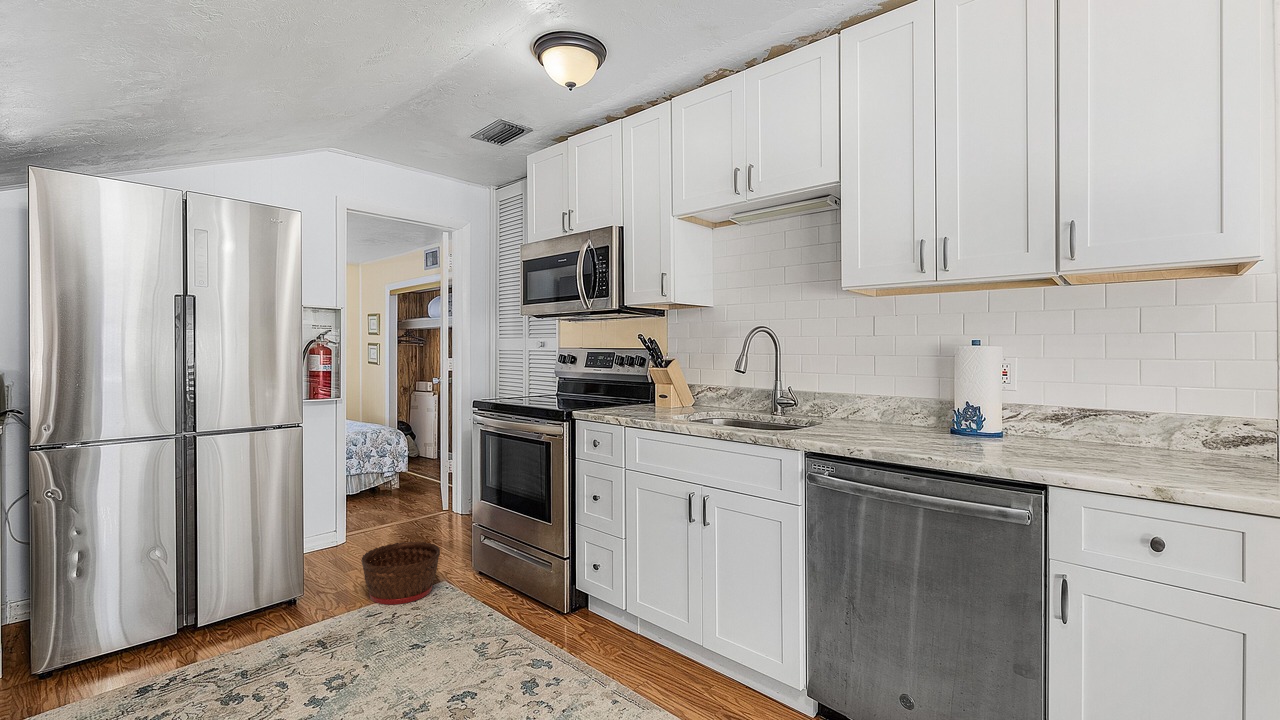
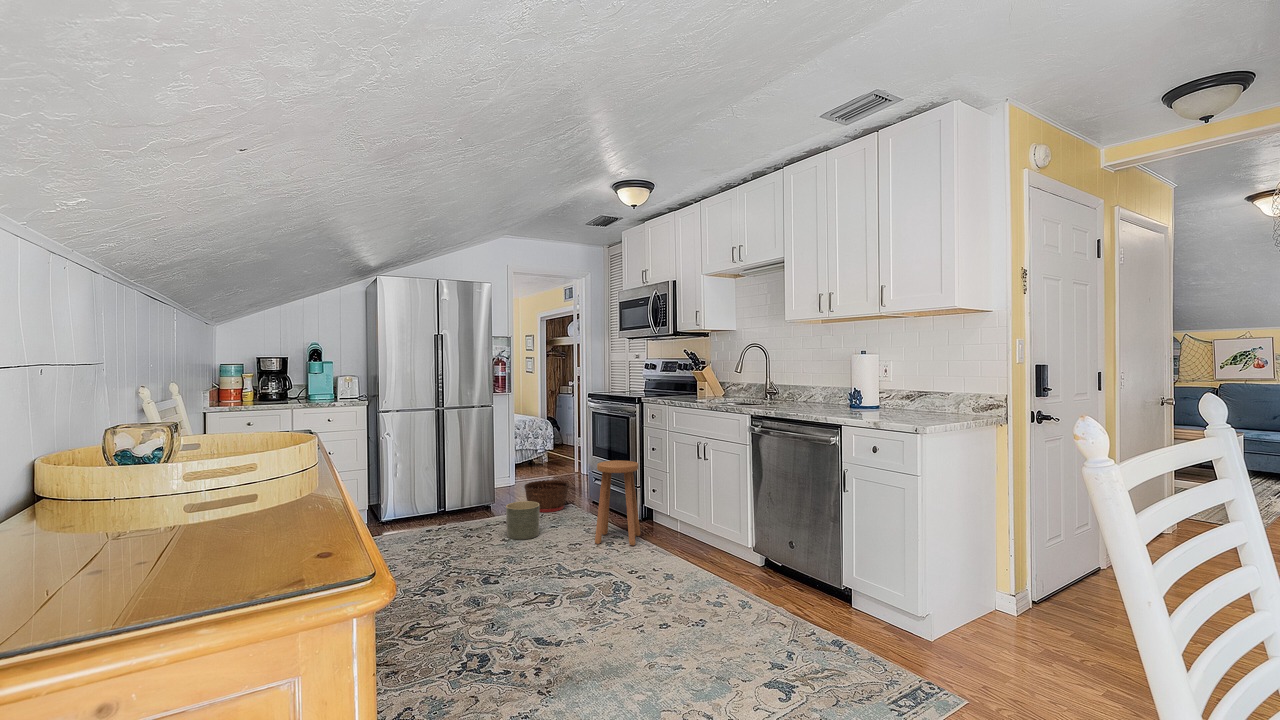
stool: none [500,524,578,687] -> present [595,460,640,546]
planter: none [322,606,391,691] -> present [506,501,540,540]

